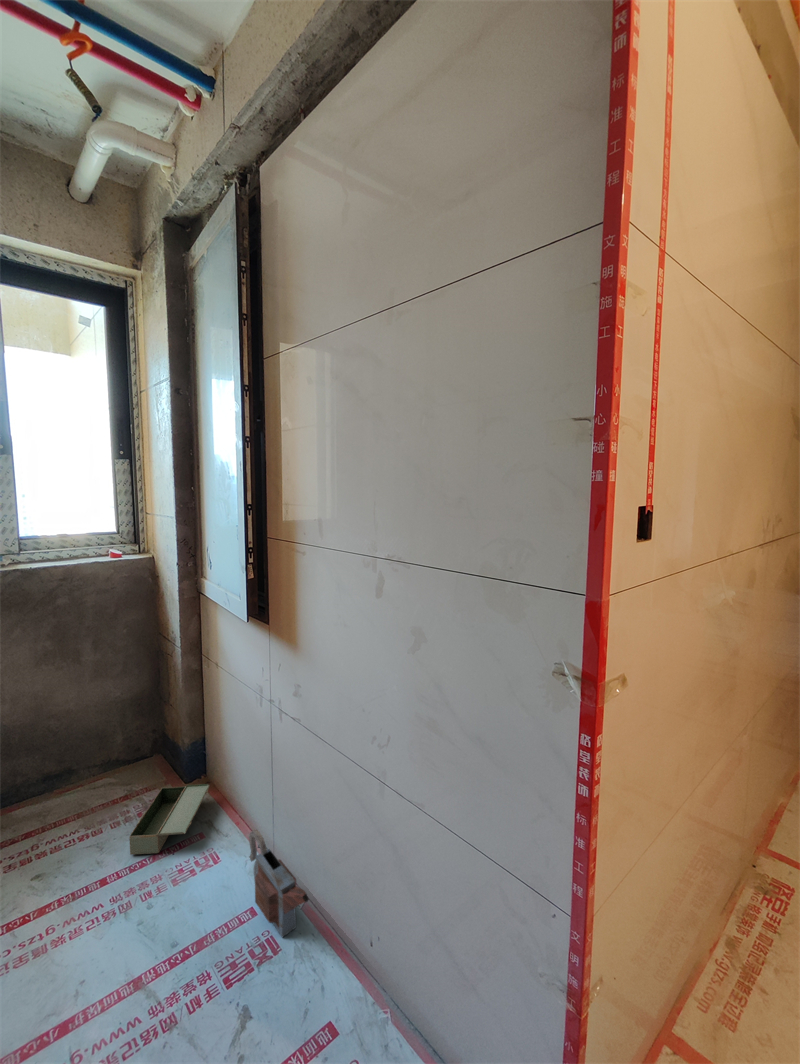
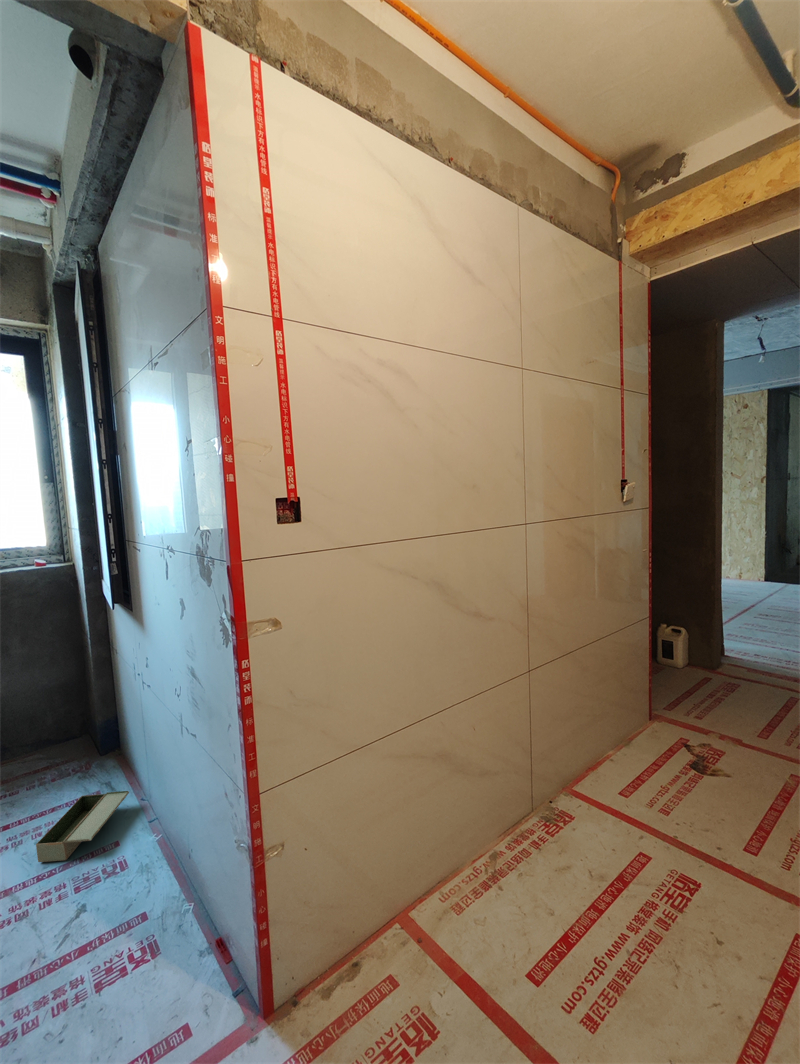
watering can: present [249,830,309,937] -> none [140,835,182,941]

